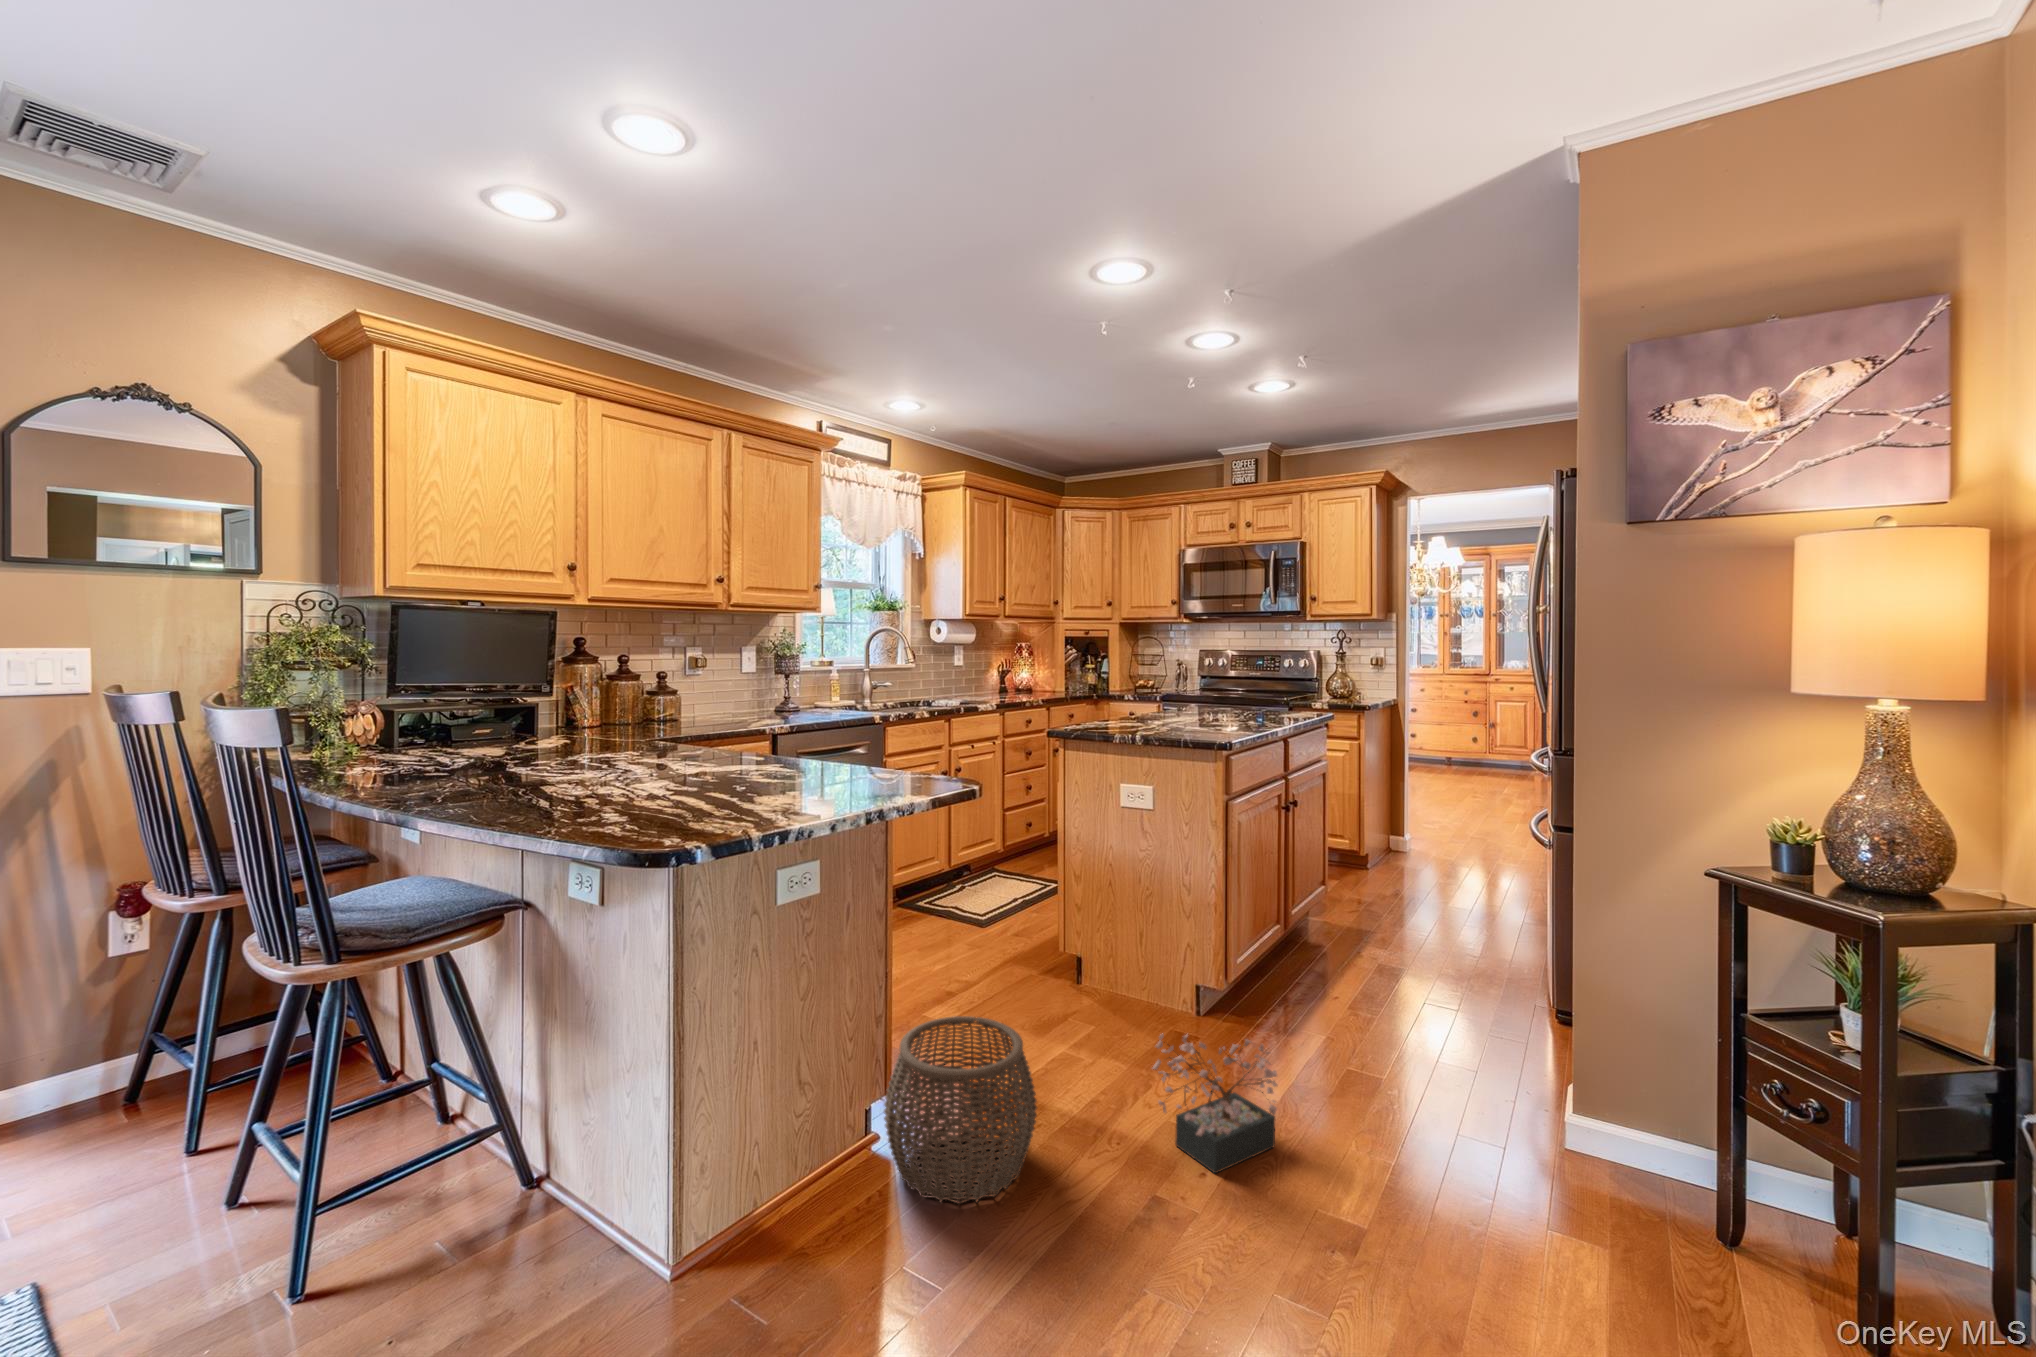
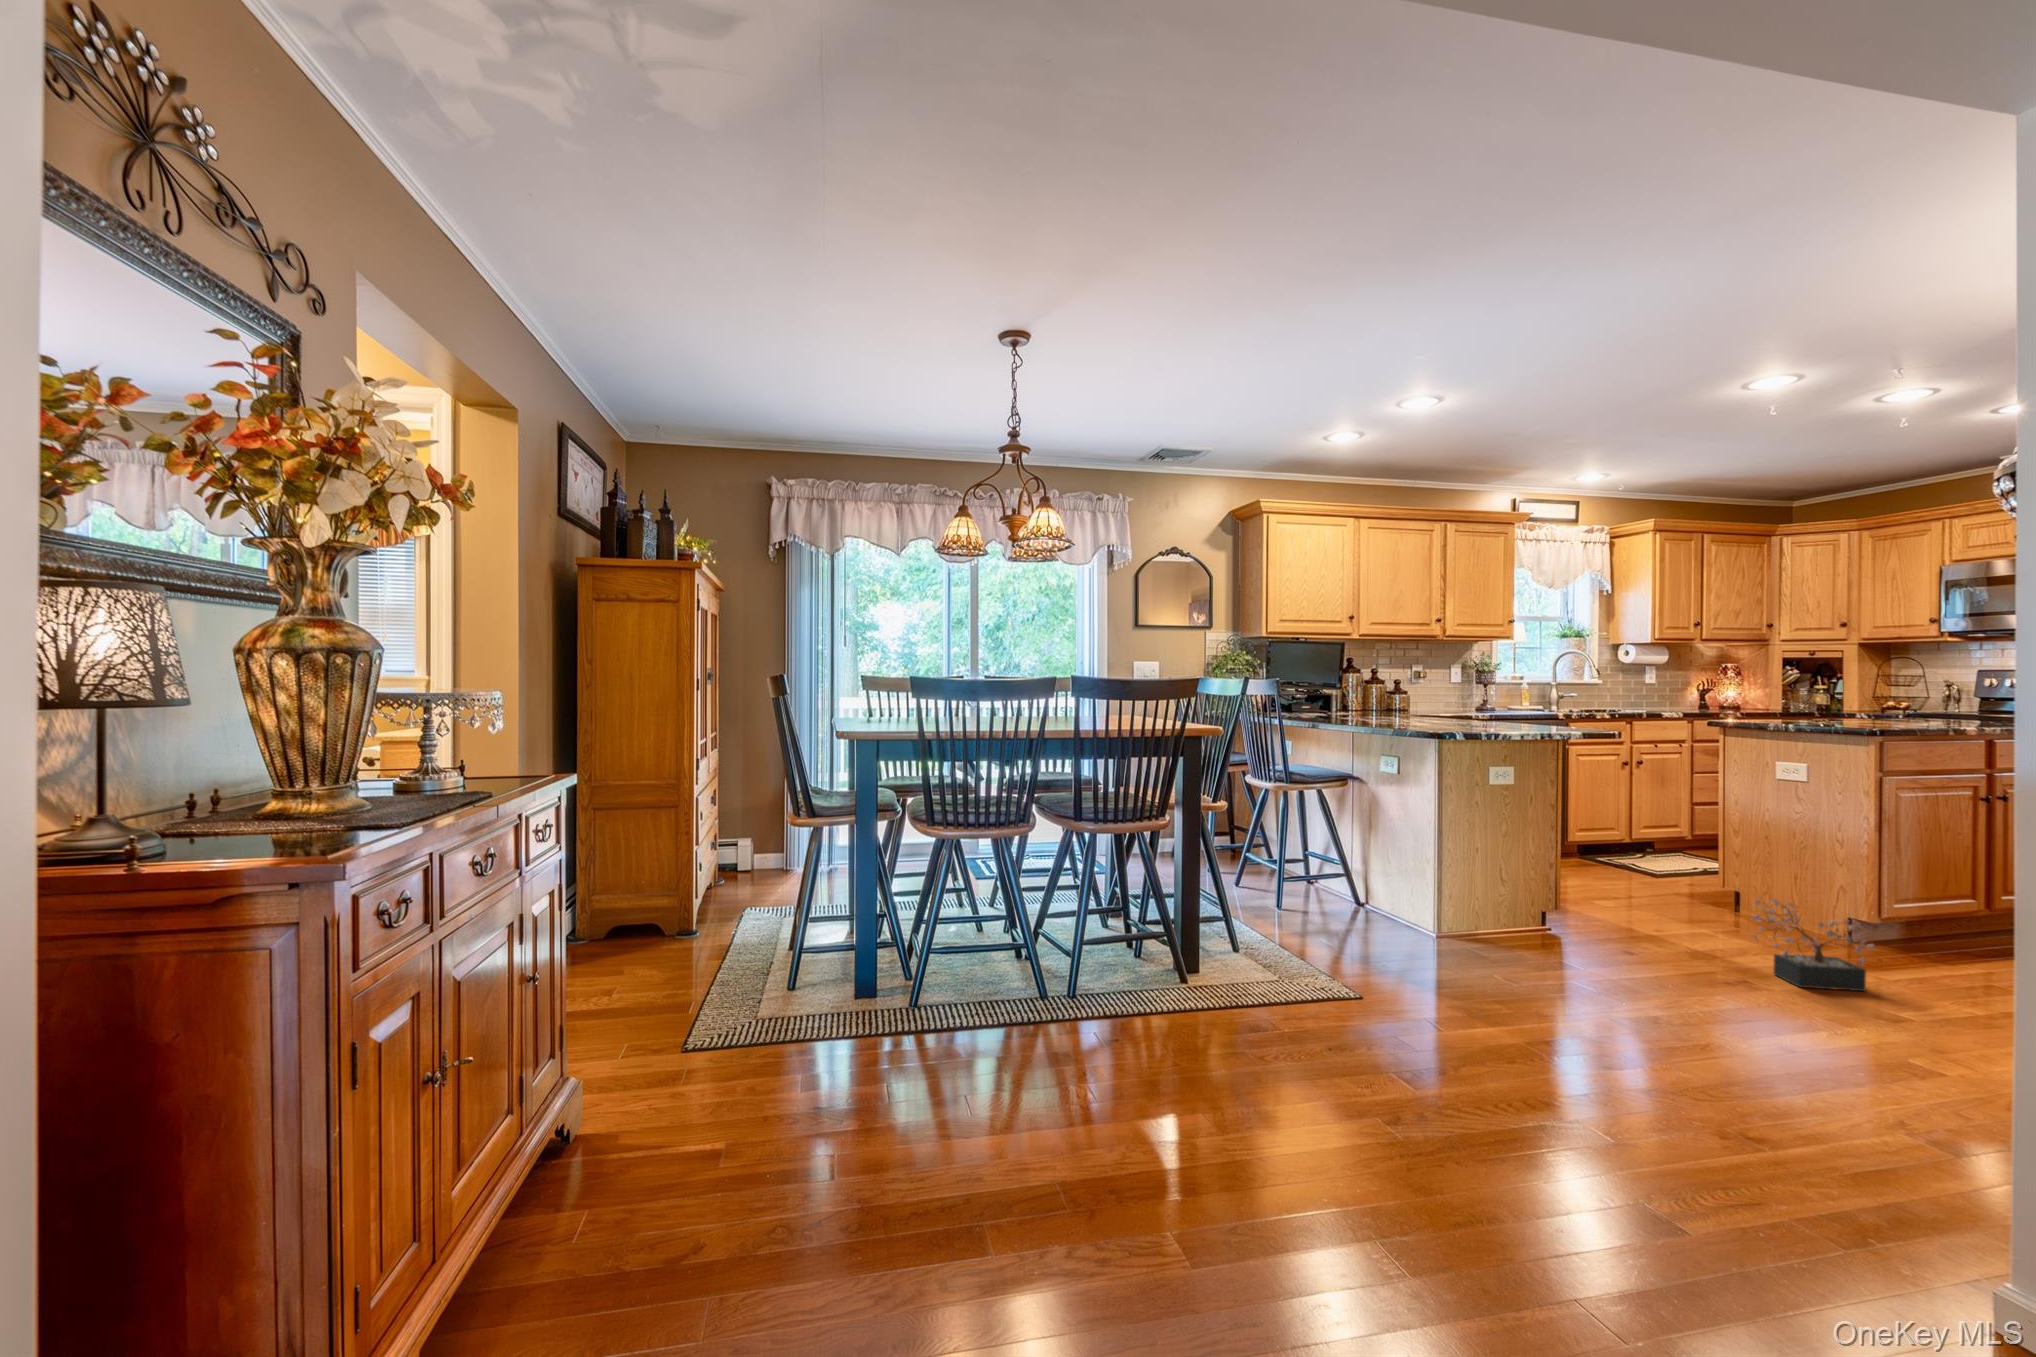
woven basket: present [884,1016,1037,1204] -> none [1549,867,1656,960]

